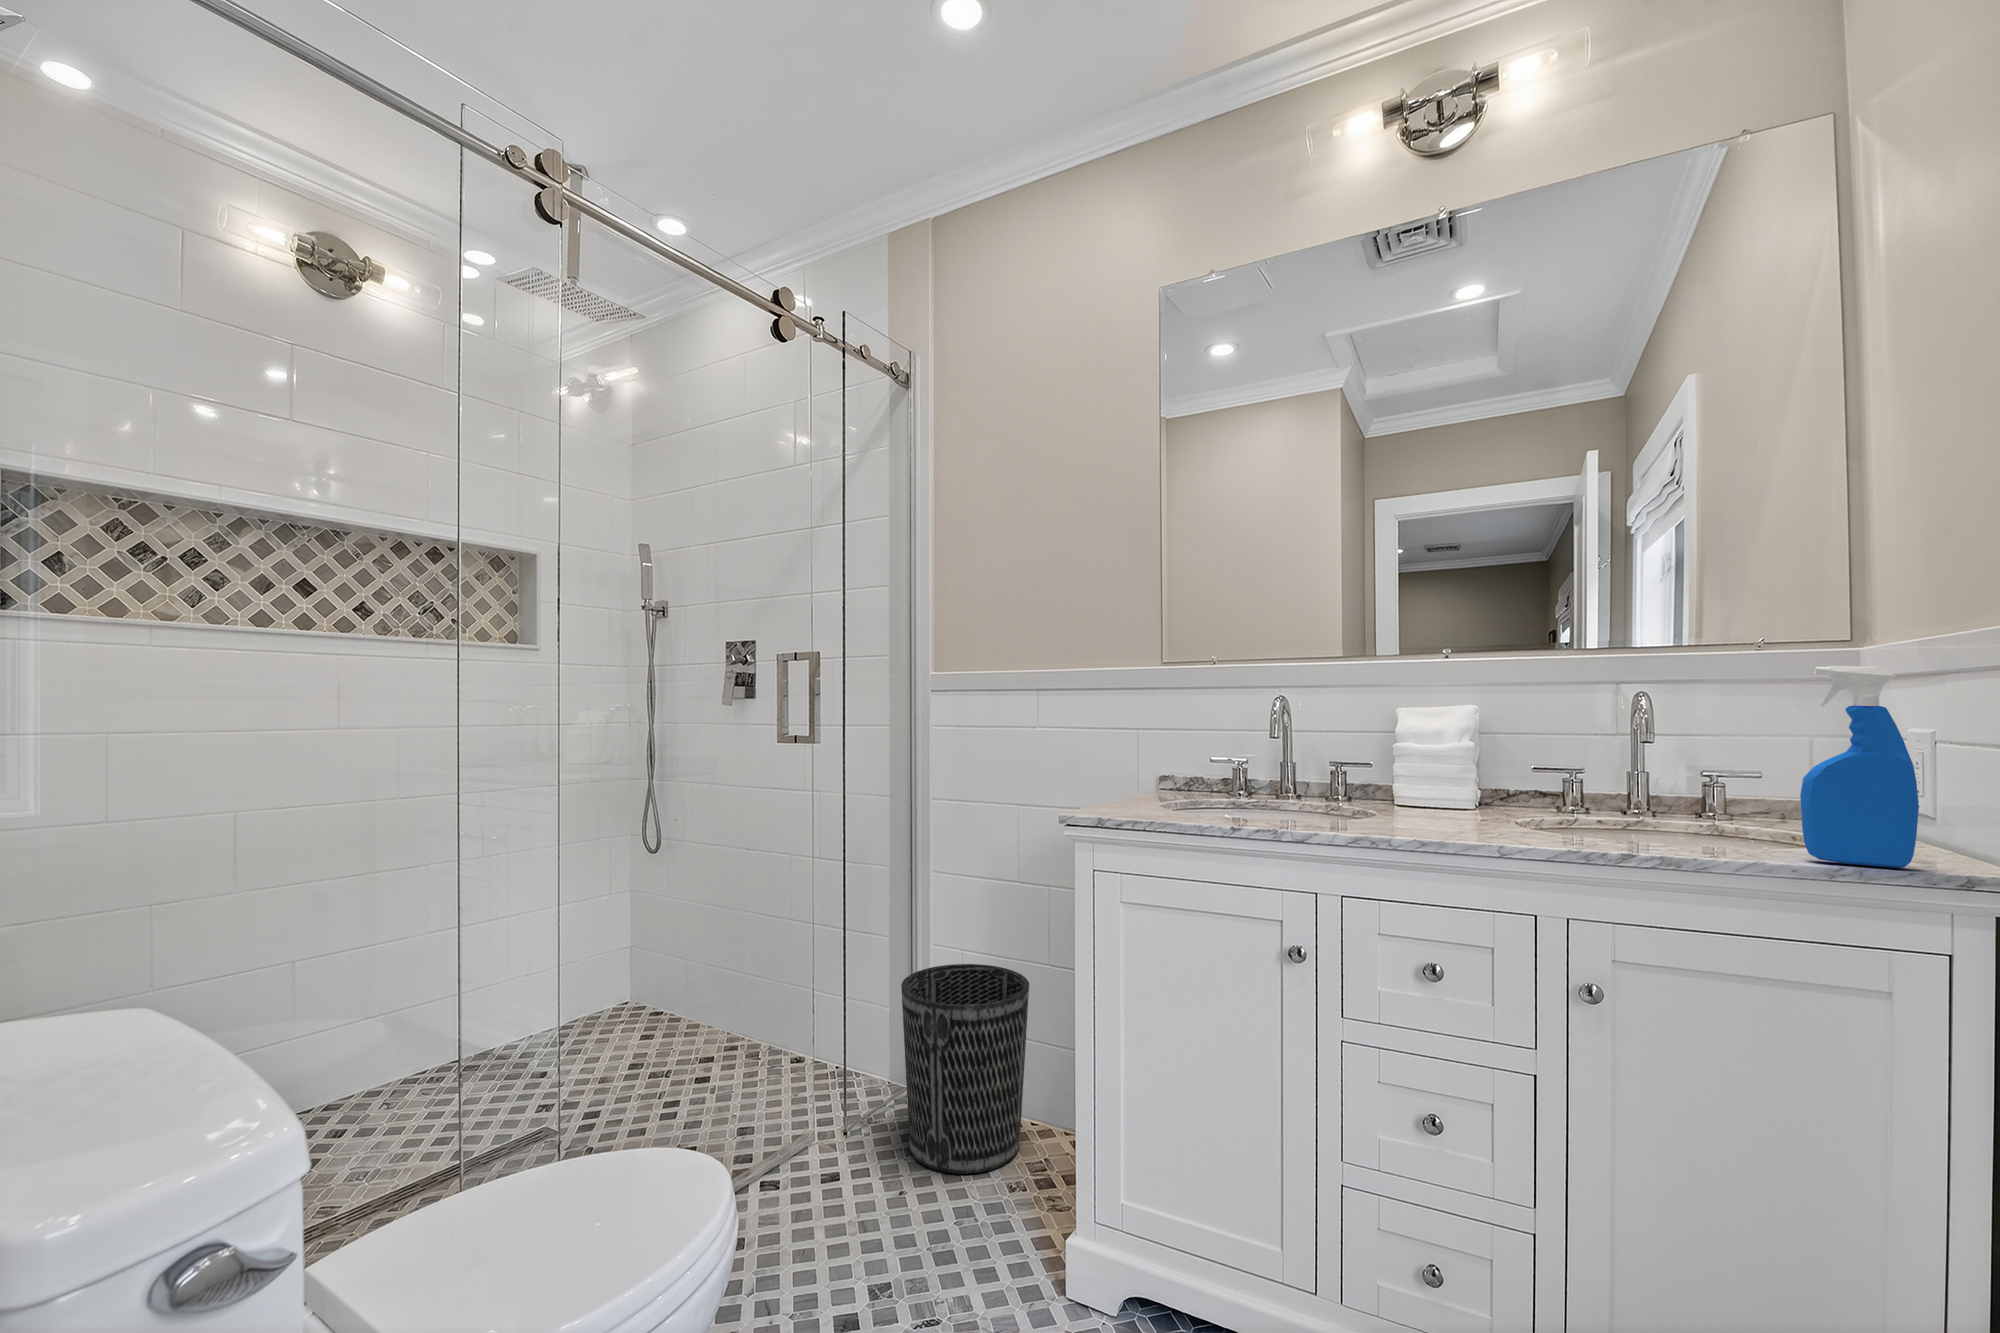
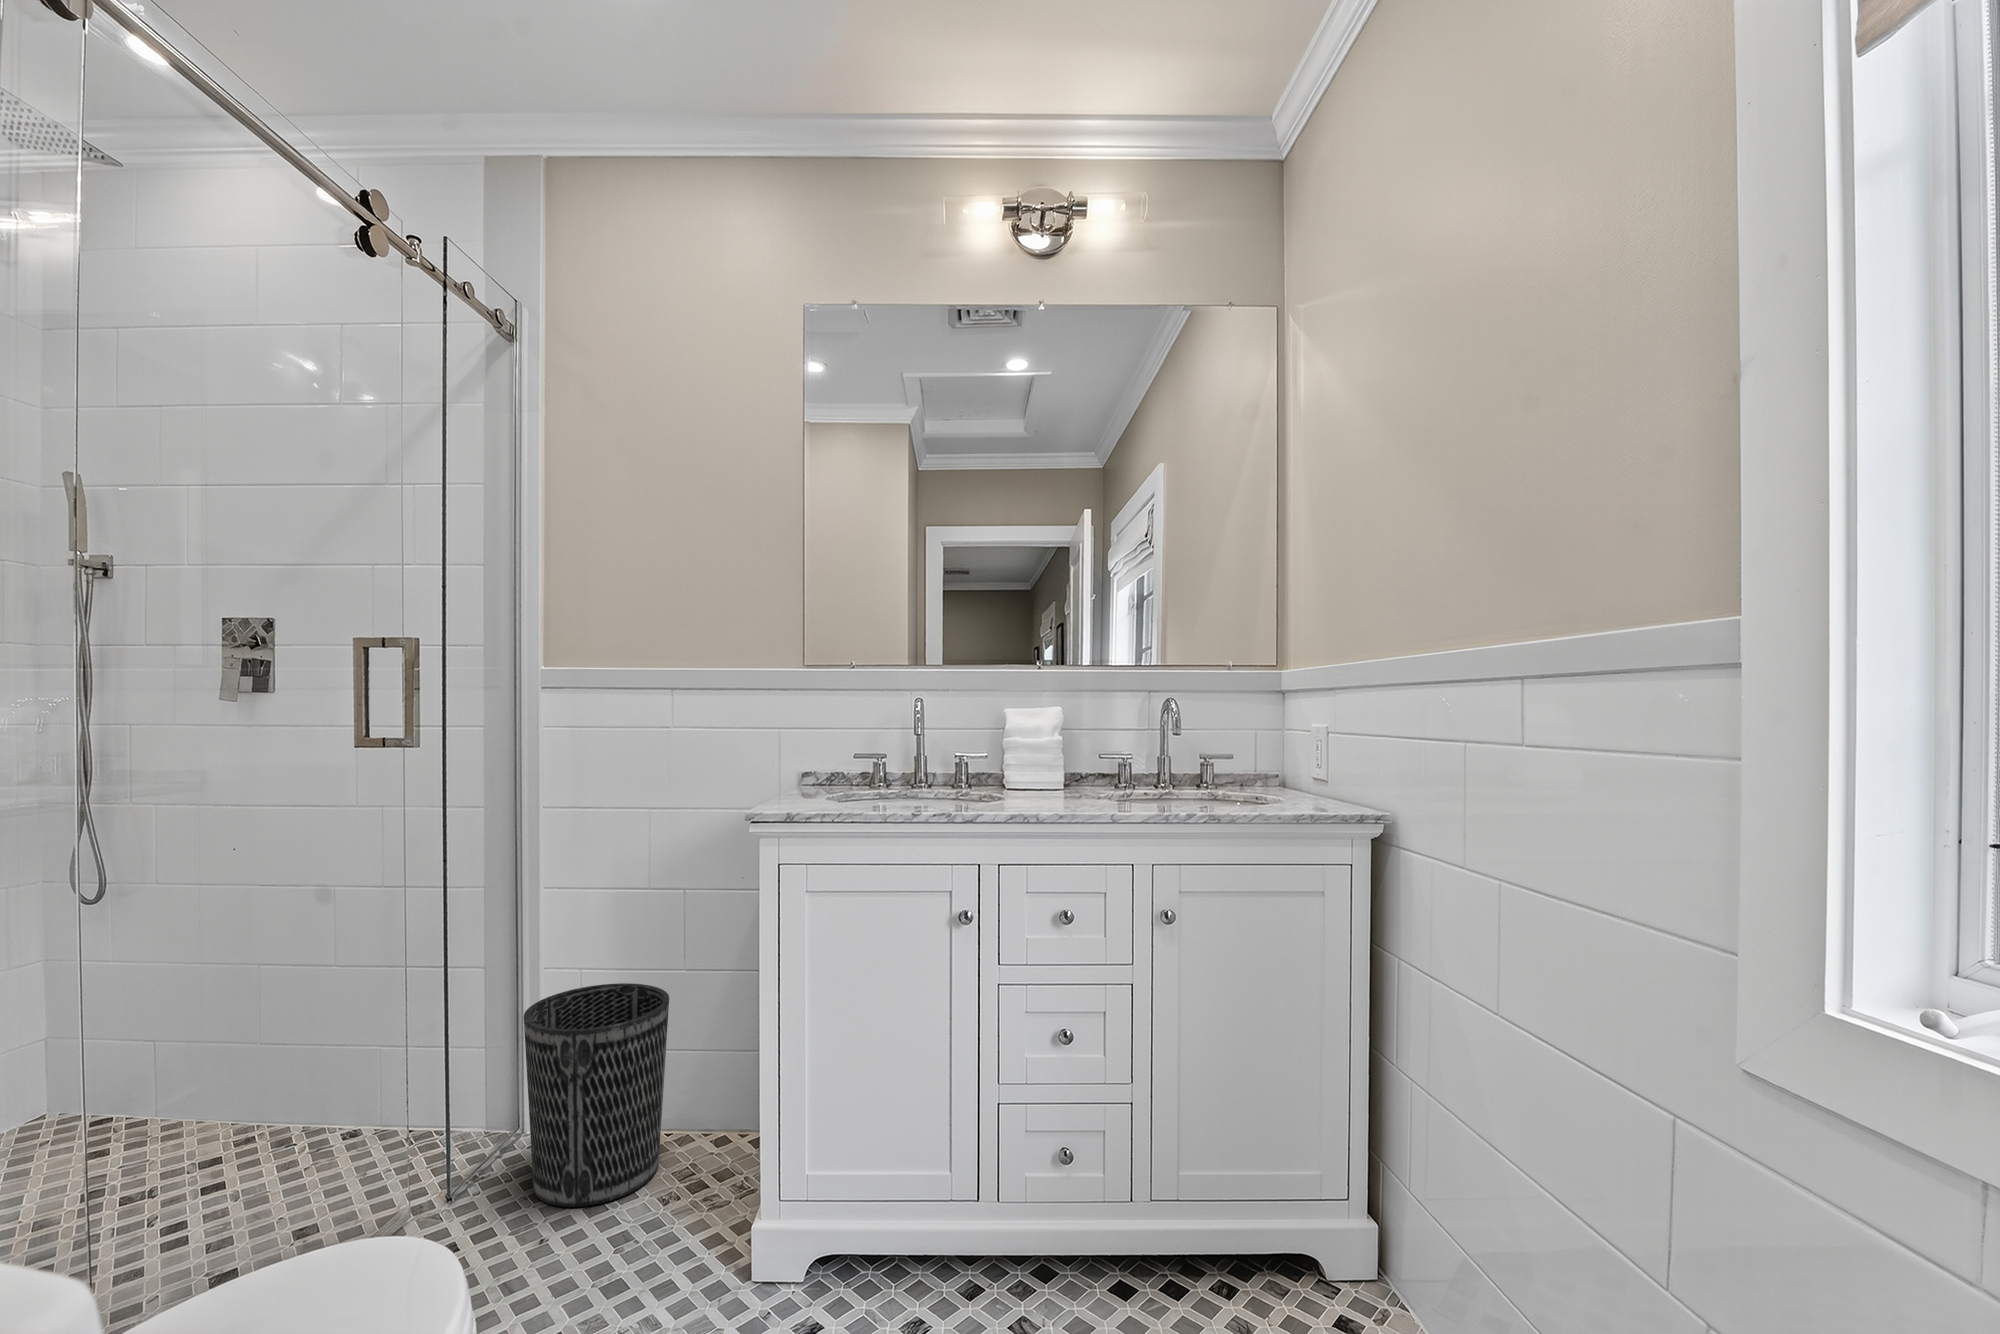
spray bottle: present [1800,666,1919,868] -> none [1286,675,1346,806]

